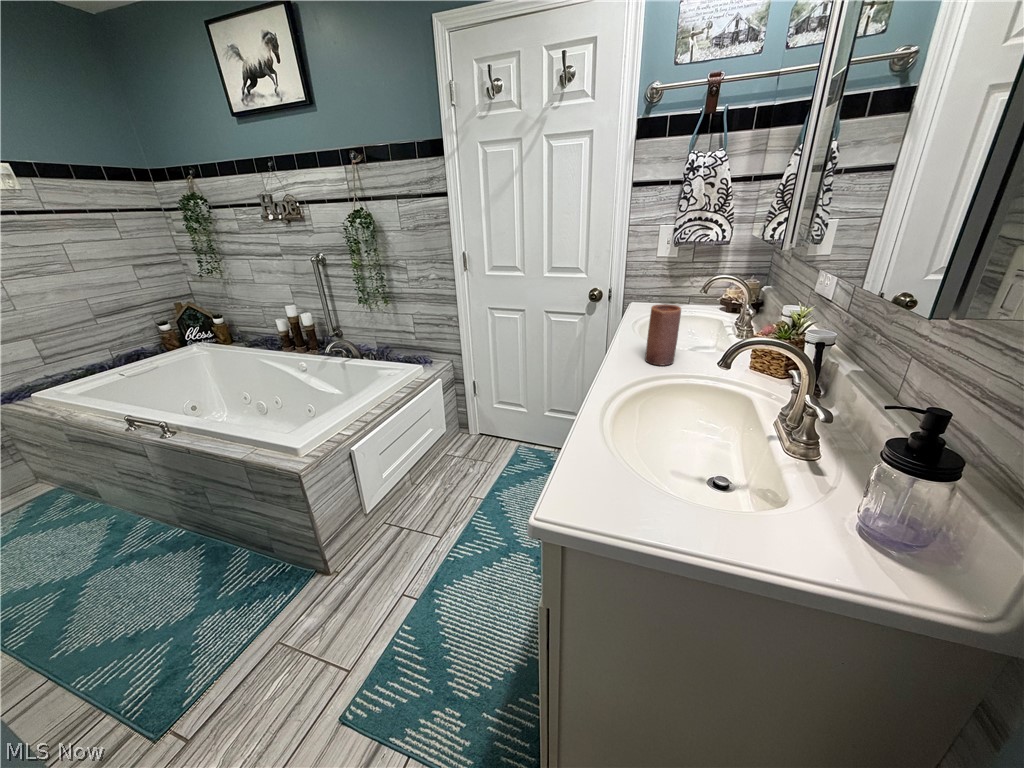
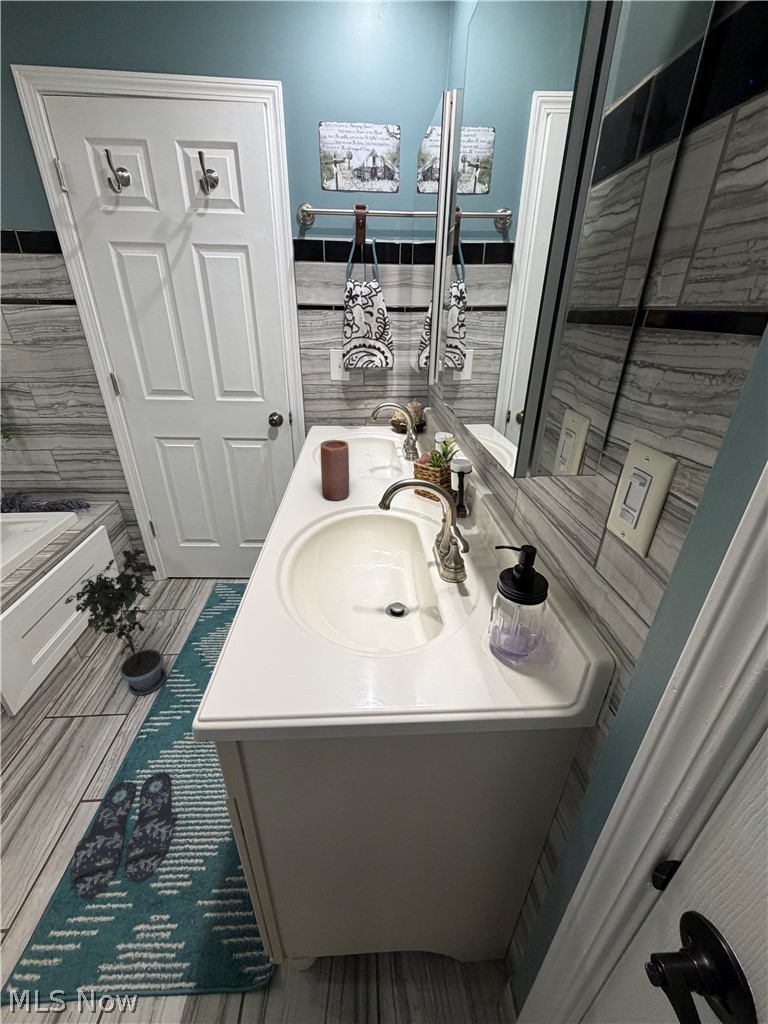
potted plant: none [415,395,481,523] -> present [65,548,166,695]
slippers: none [393,590,473,677] -> present [71,772,177,899]

